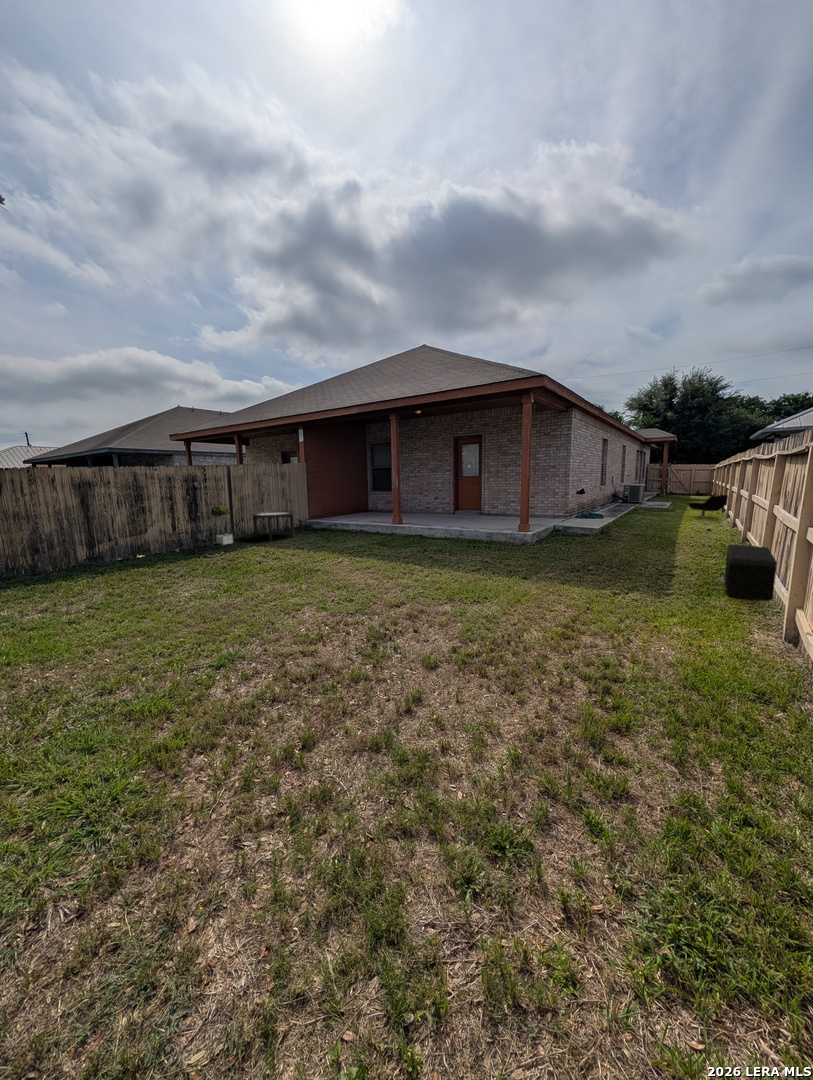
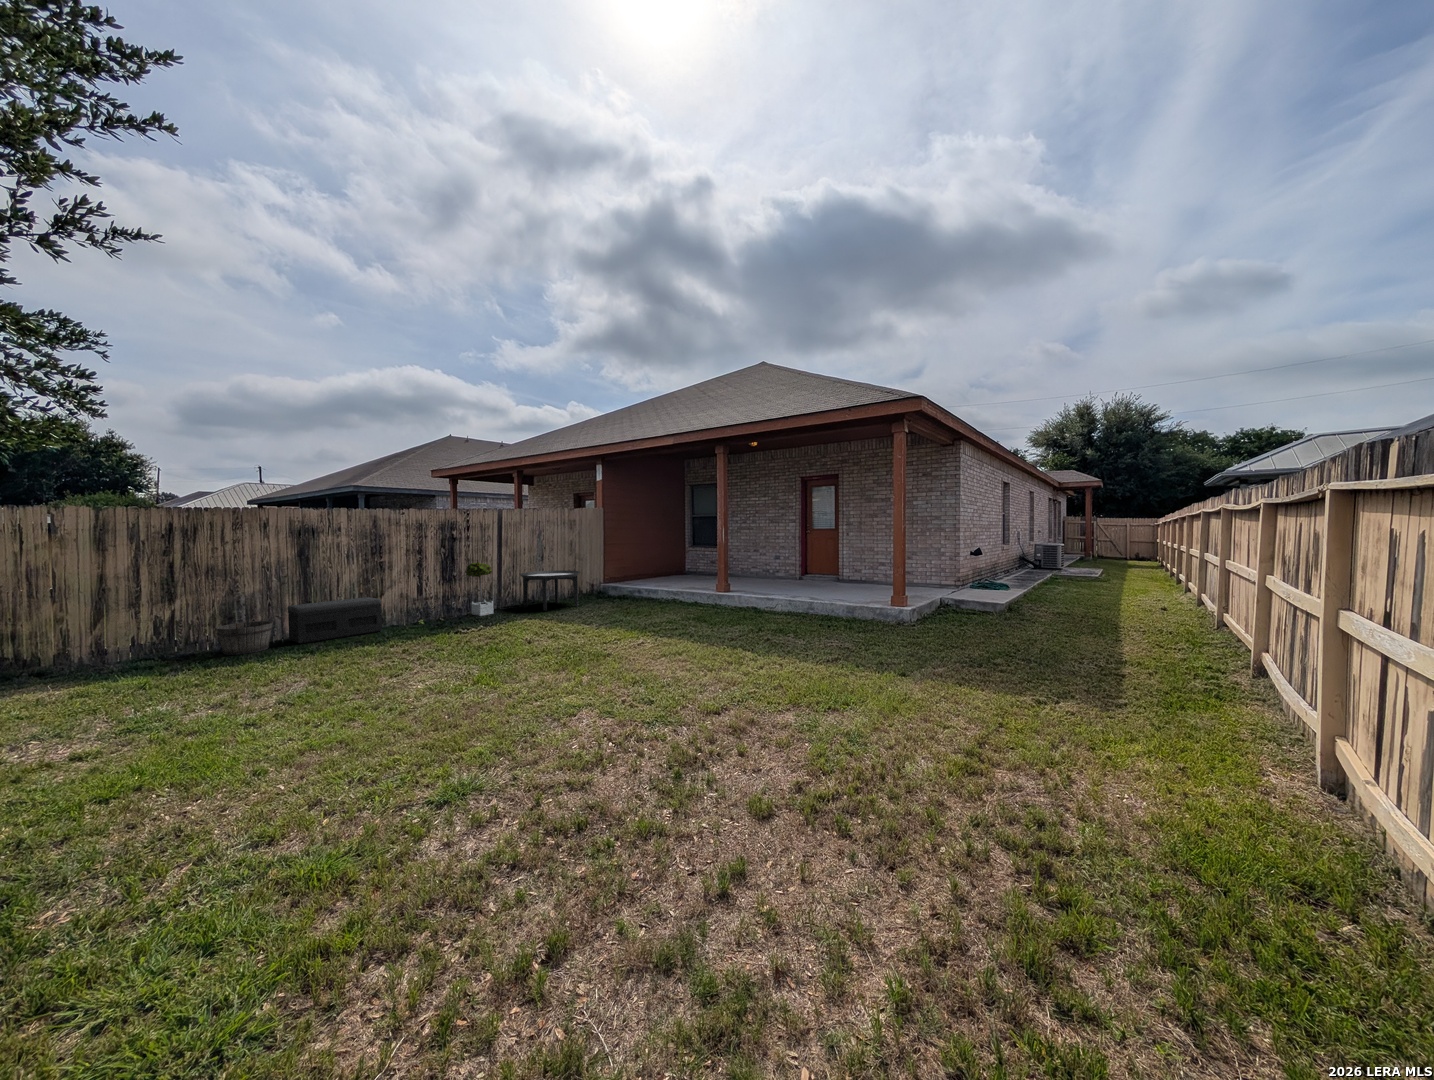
lounge chair: present [688,495,728,517] -> none [1128,560,1186,593]
storage bench: present [725,545,777,601] -> present [287,597,382,644]
wooden bucket: none [32,547,73,576] -> present [216,615,273,655]

